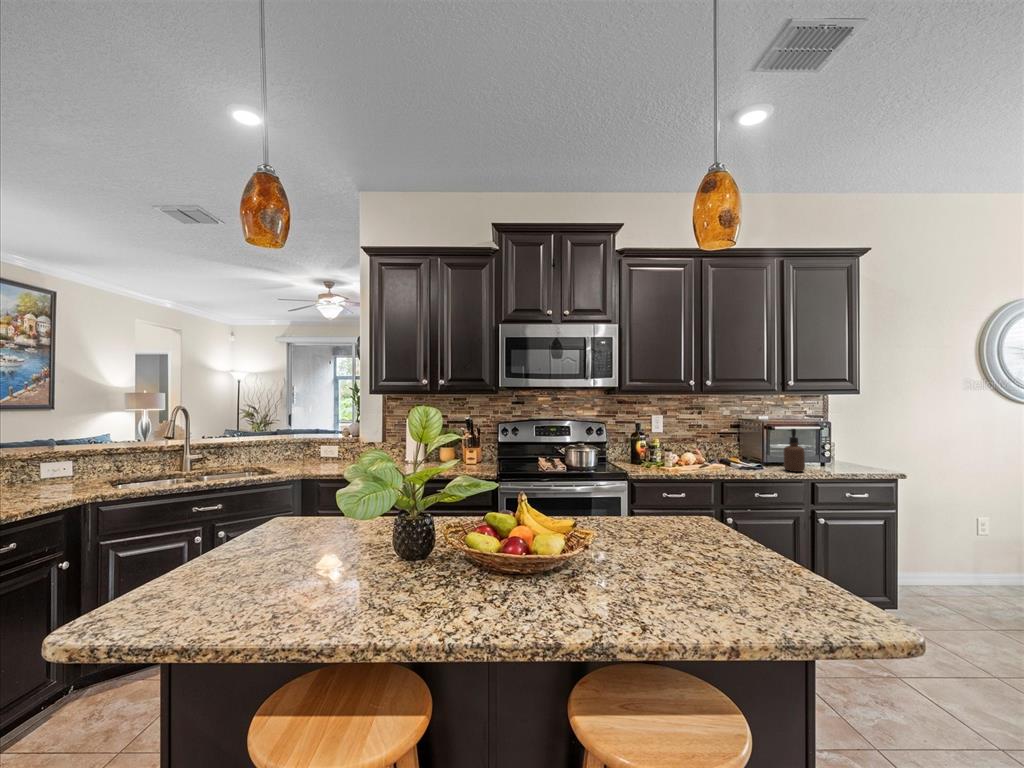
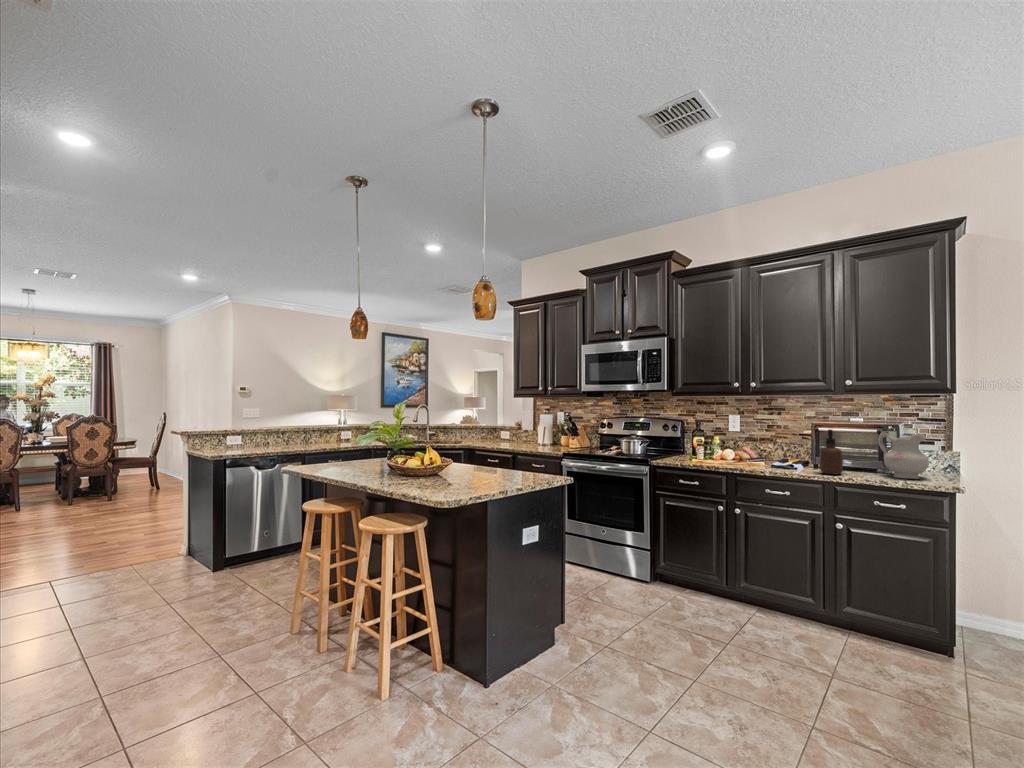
ceramic pitcher: none [814,428,856,469] -> present [878,431,929,479]

